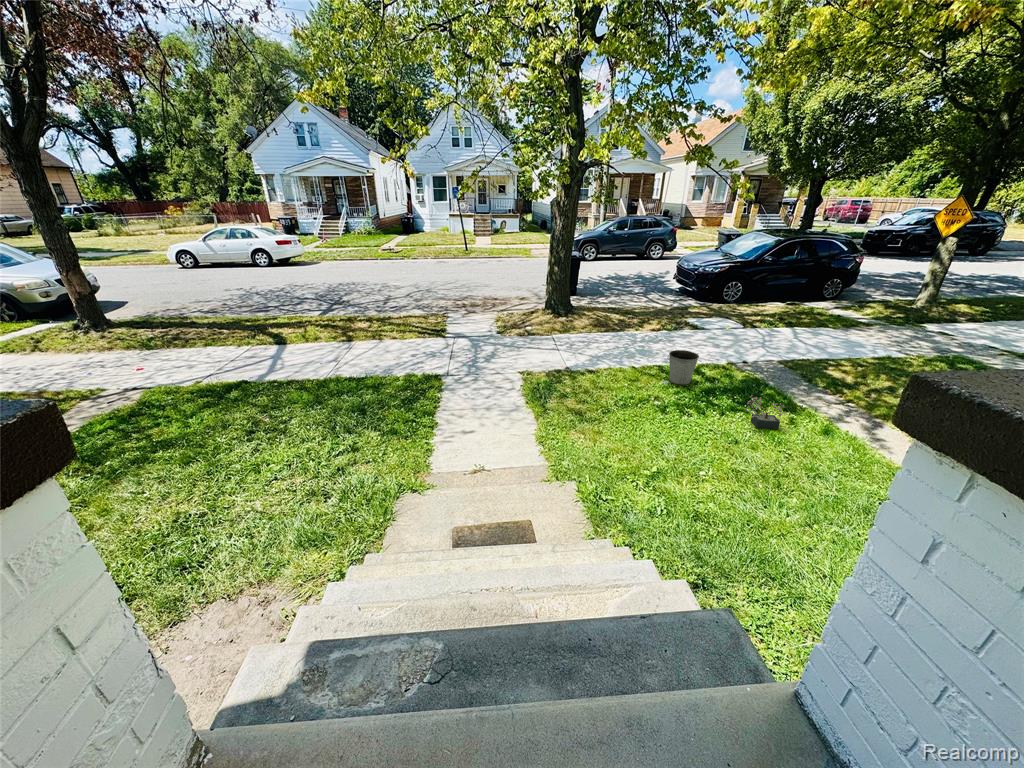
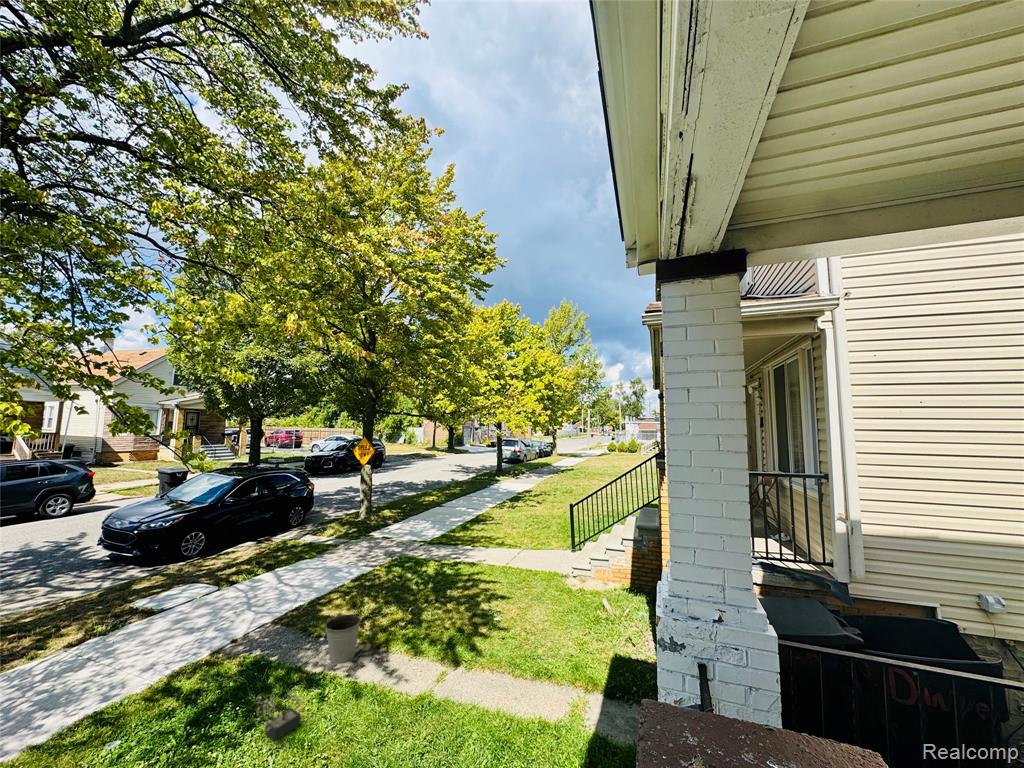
bucket: present [668,350,699,384] -> present [324,613,361,663]

